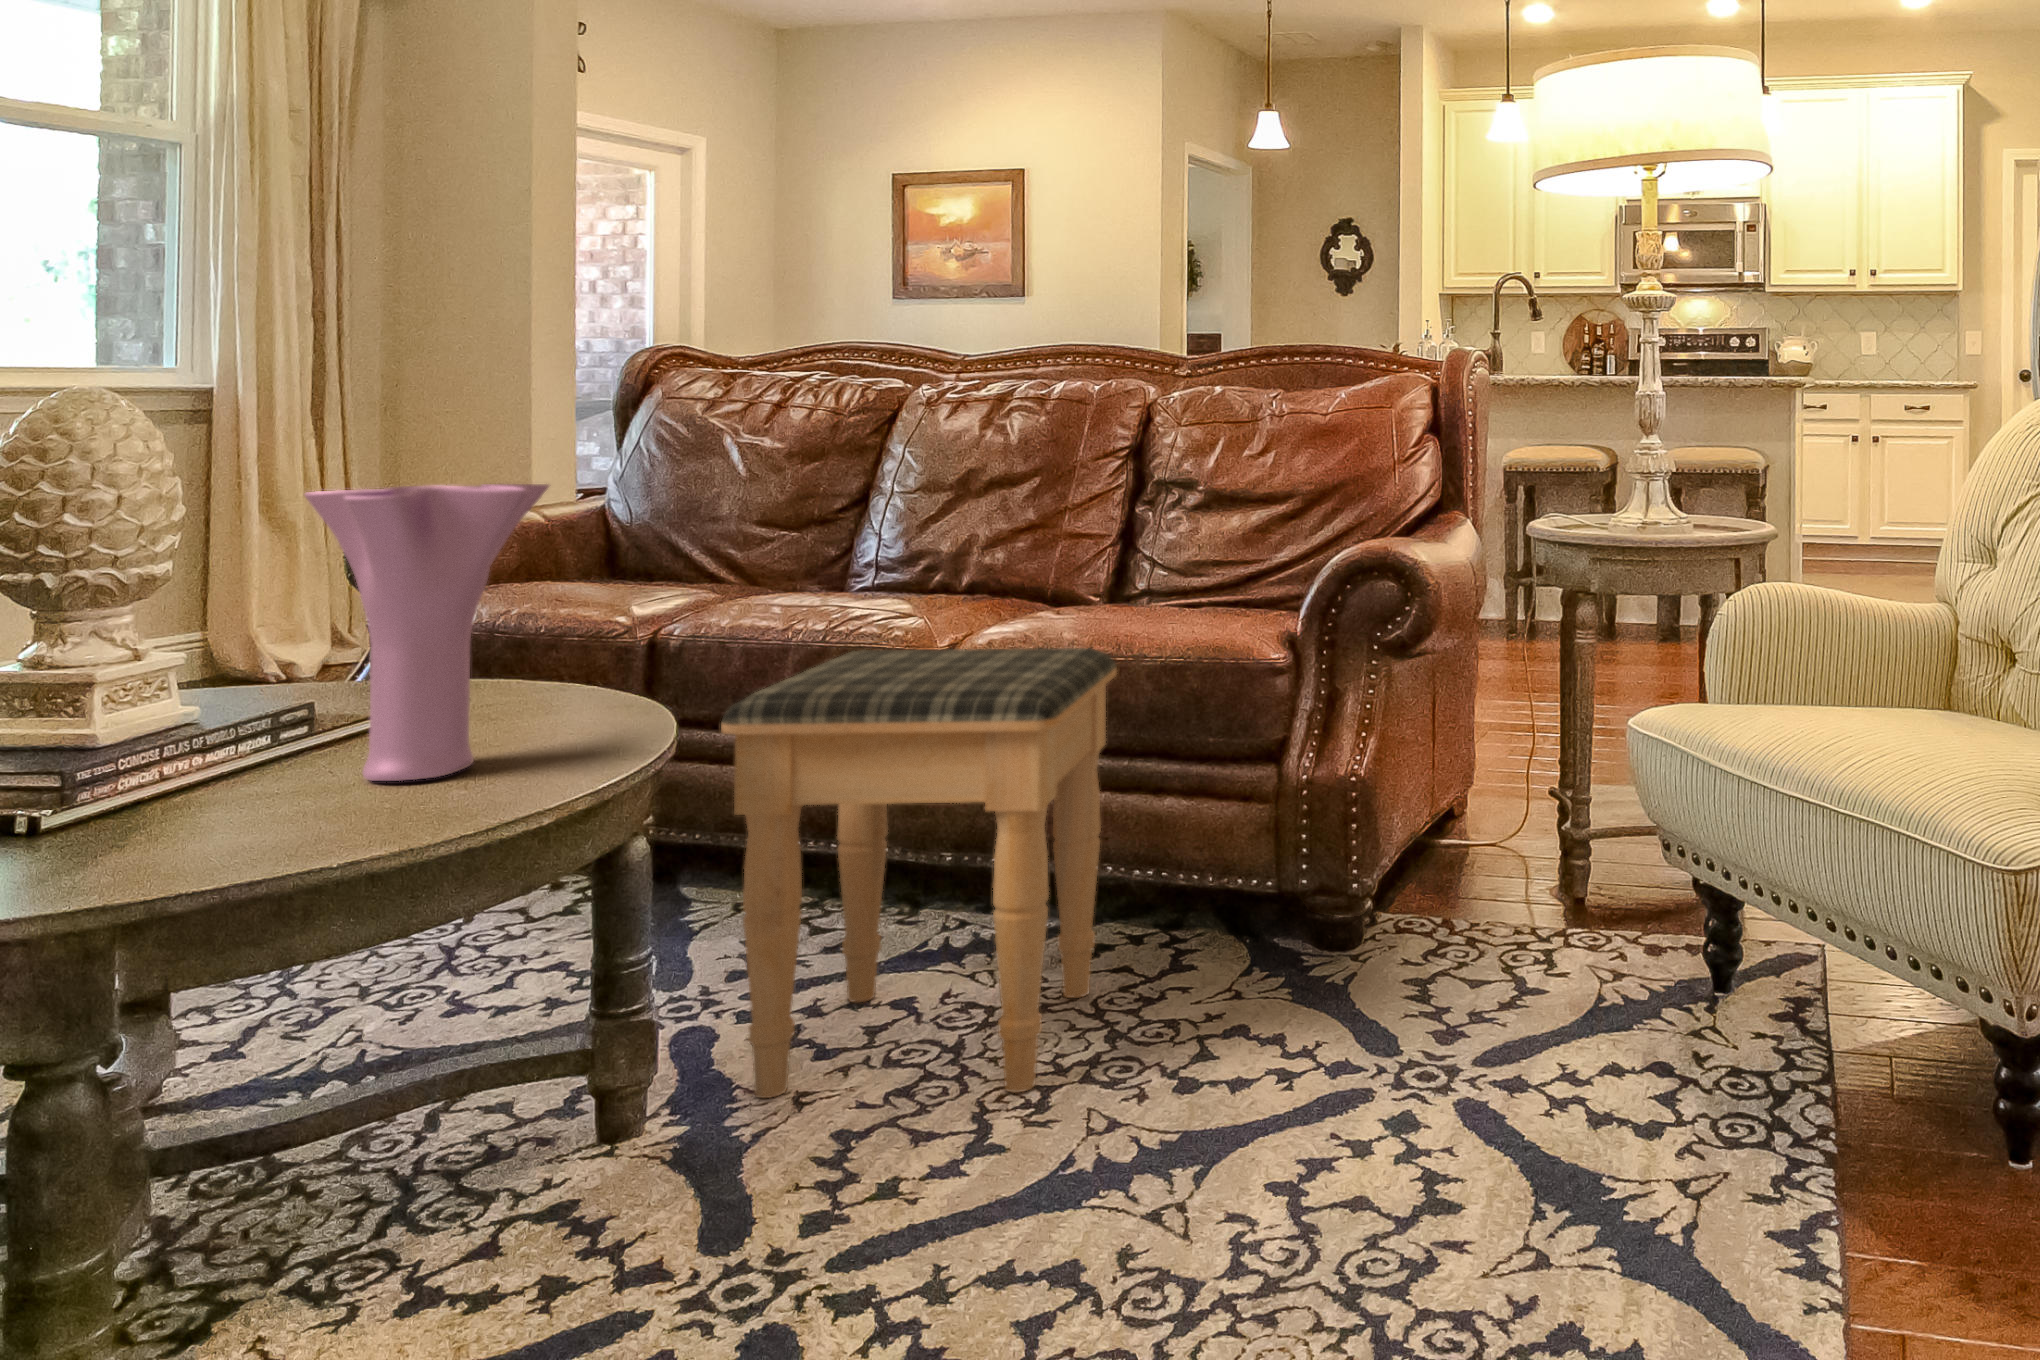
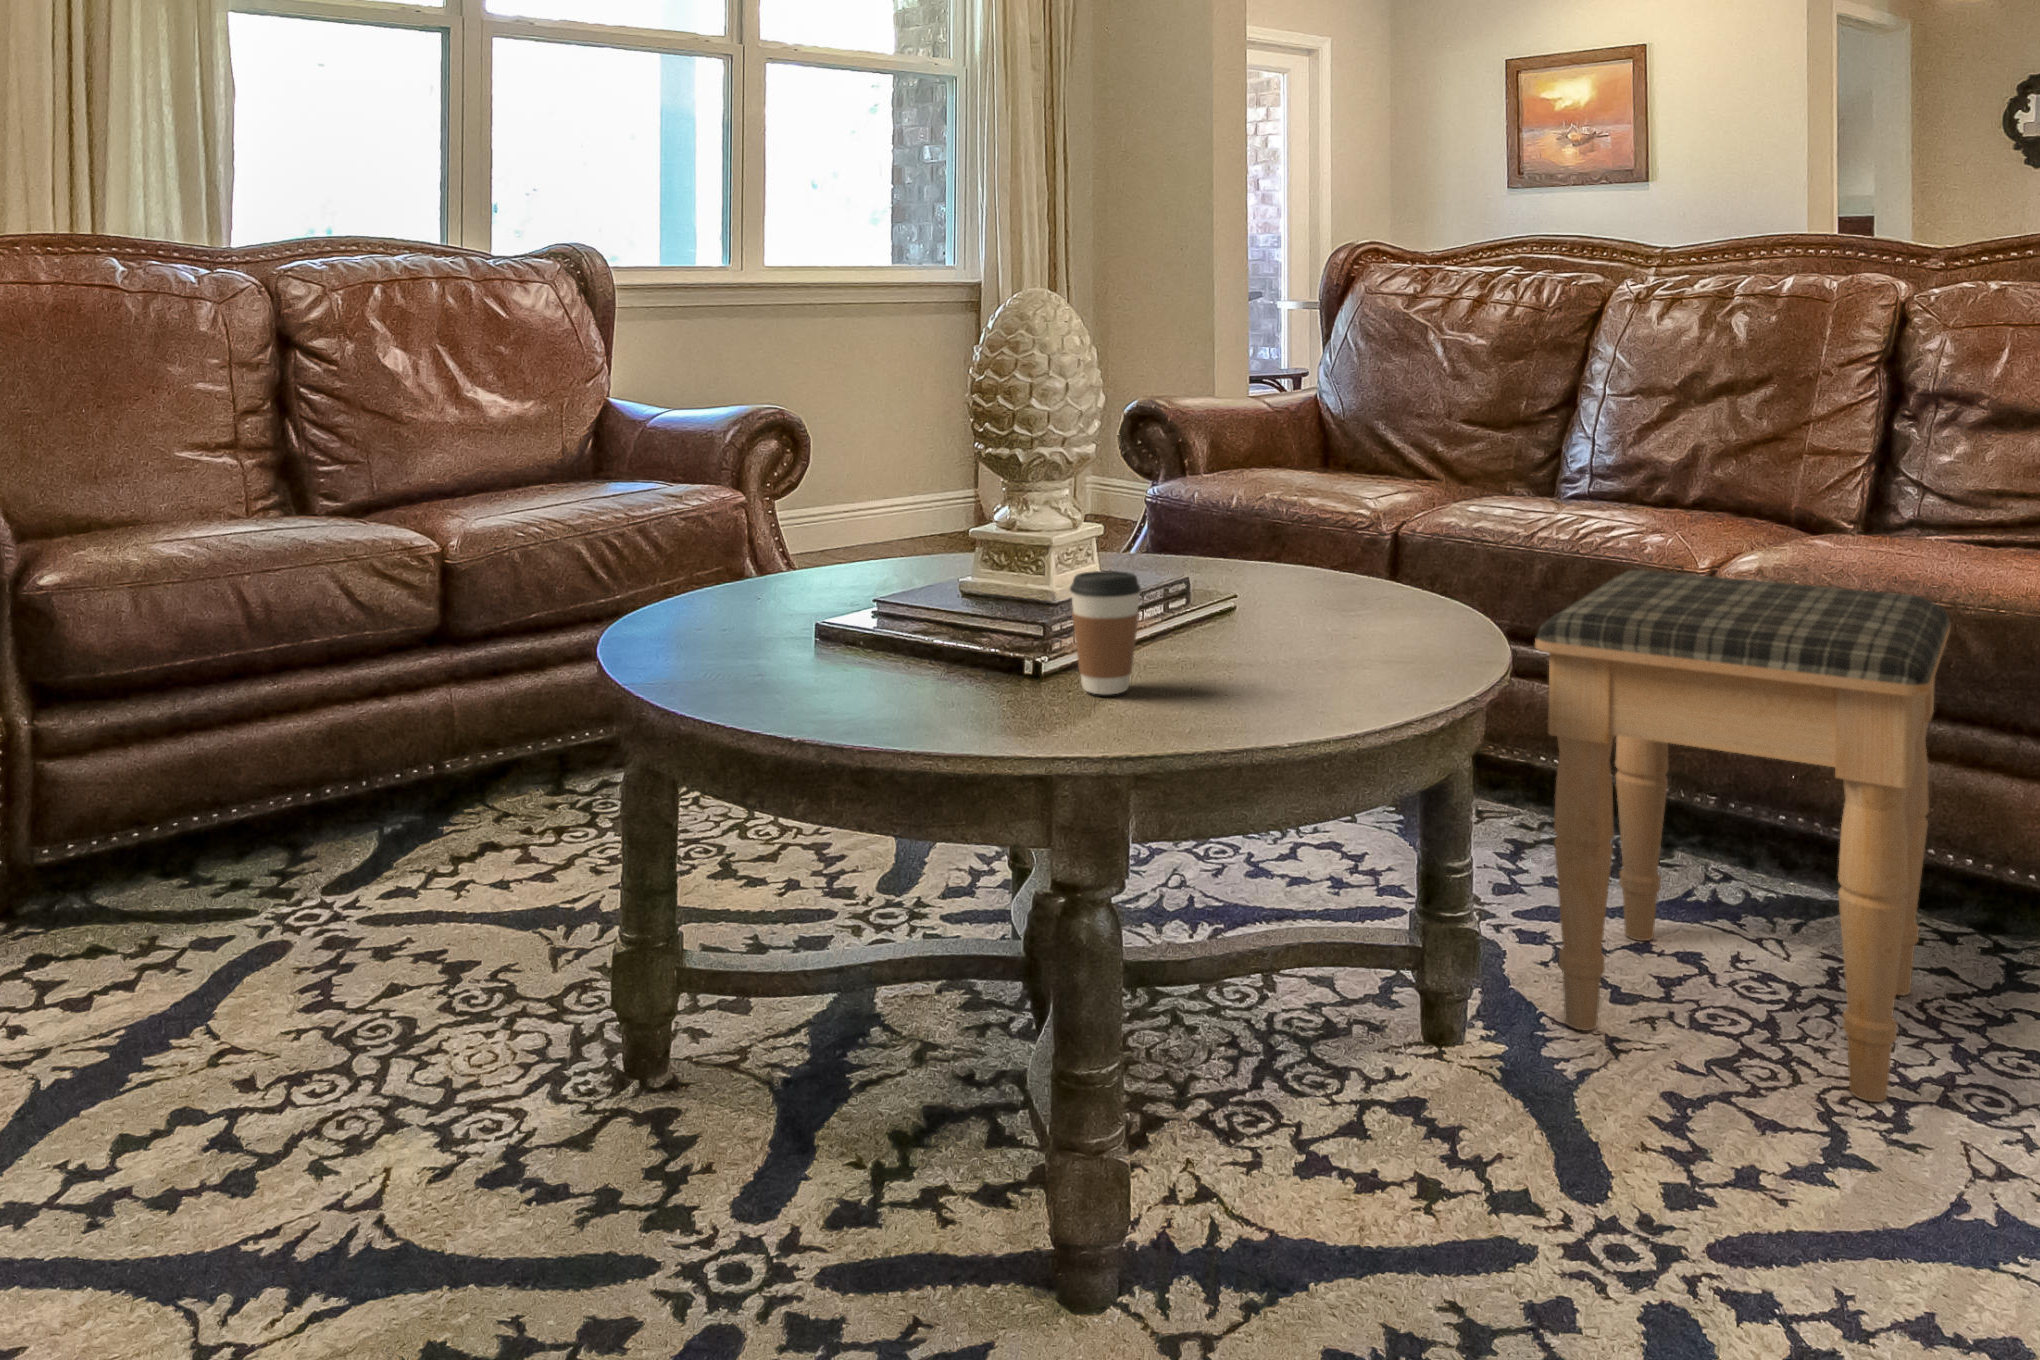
vase: present [305,484,549,781] -> none [1200,384,1393,667]
coffee cup: none [85,699,191,841] -> present [1070,571,1141,694]

